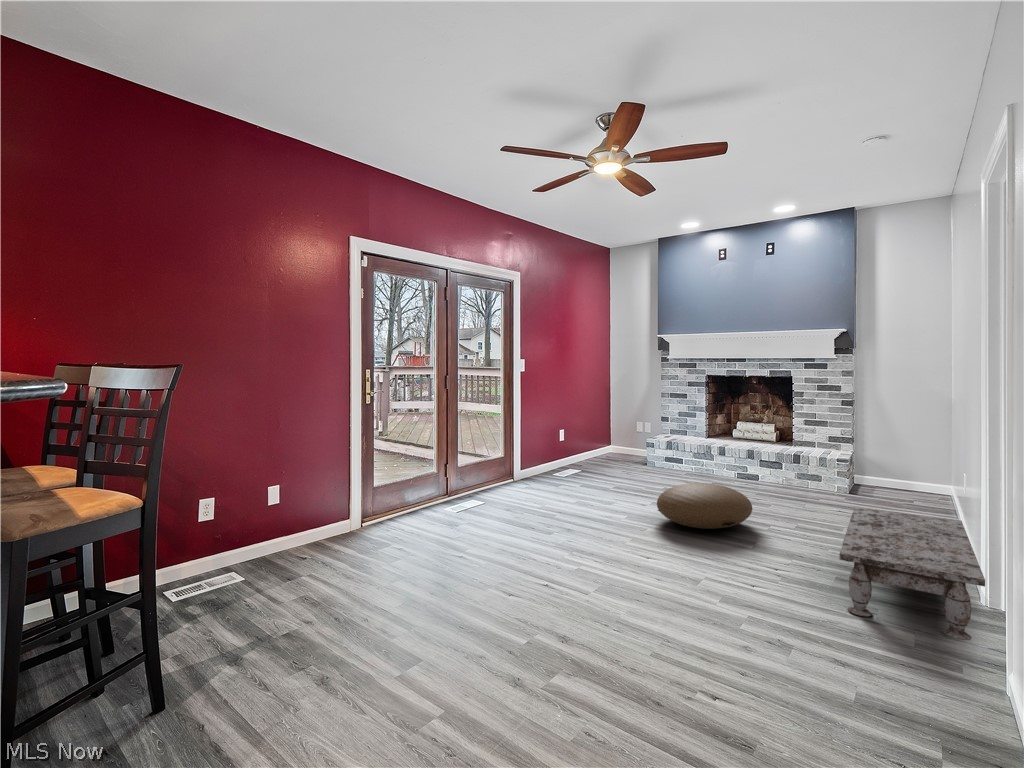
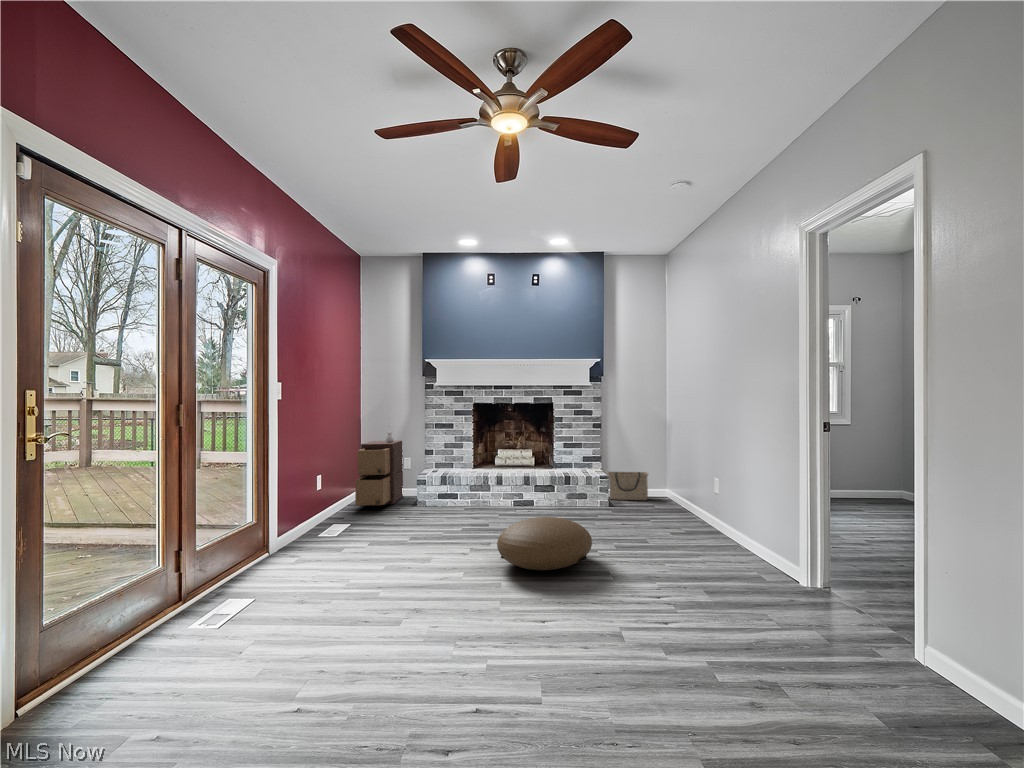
storage cabinet: none [594,399,642,462] -> present [355,432,403,505]
basket: none [857,456,916,494] -> present [607,472,648,500]
coffee table: present [839,507,985,640] -> none [675,517,856,629]

